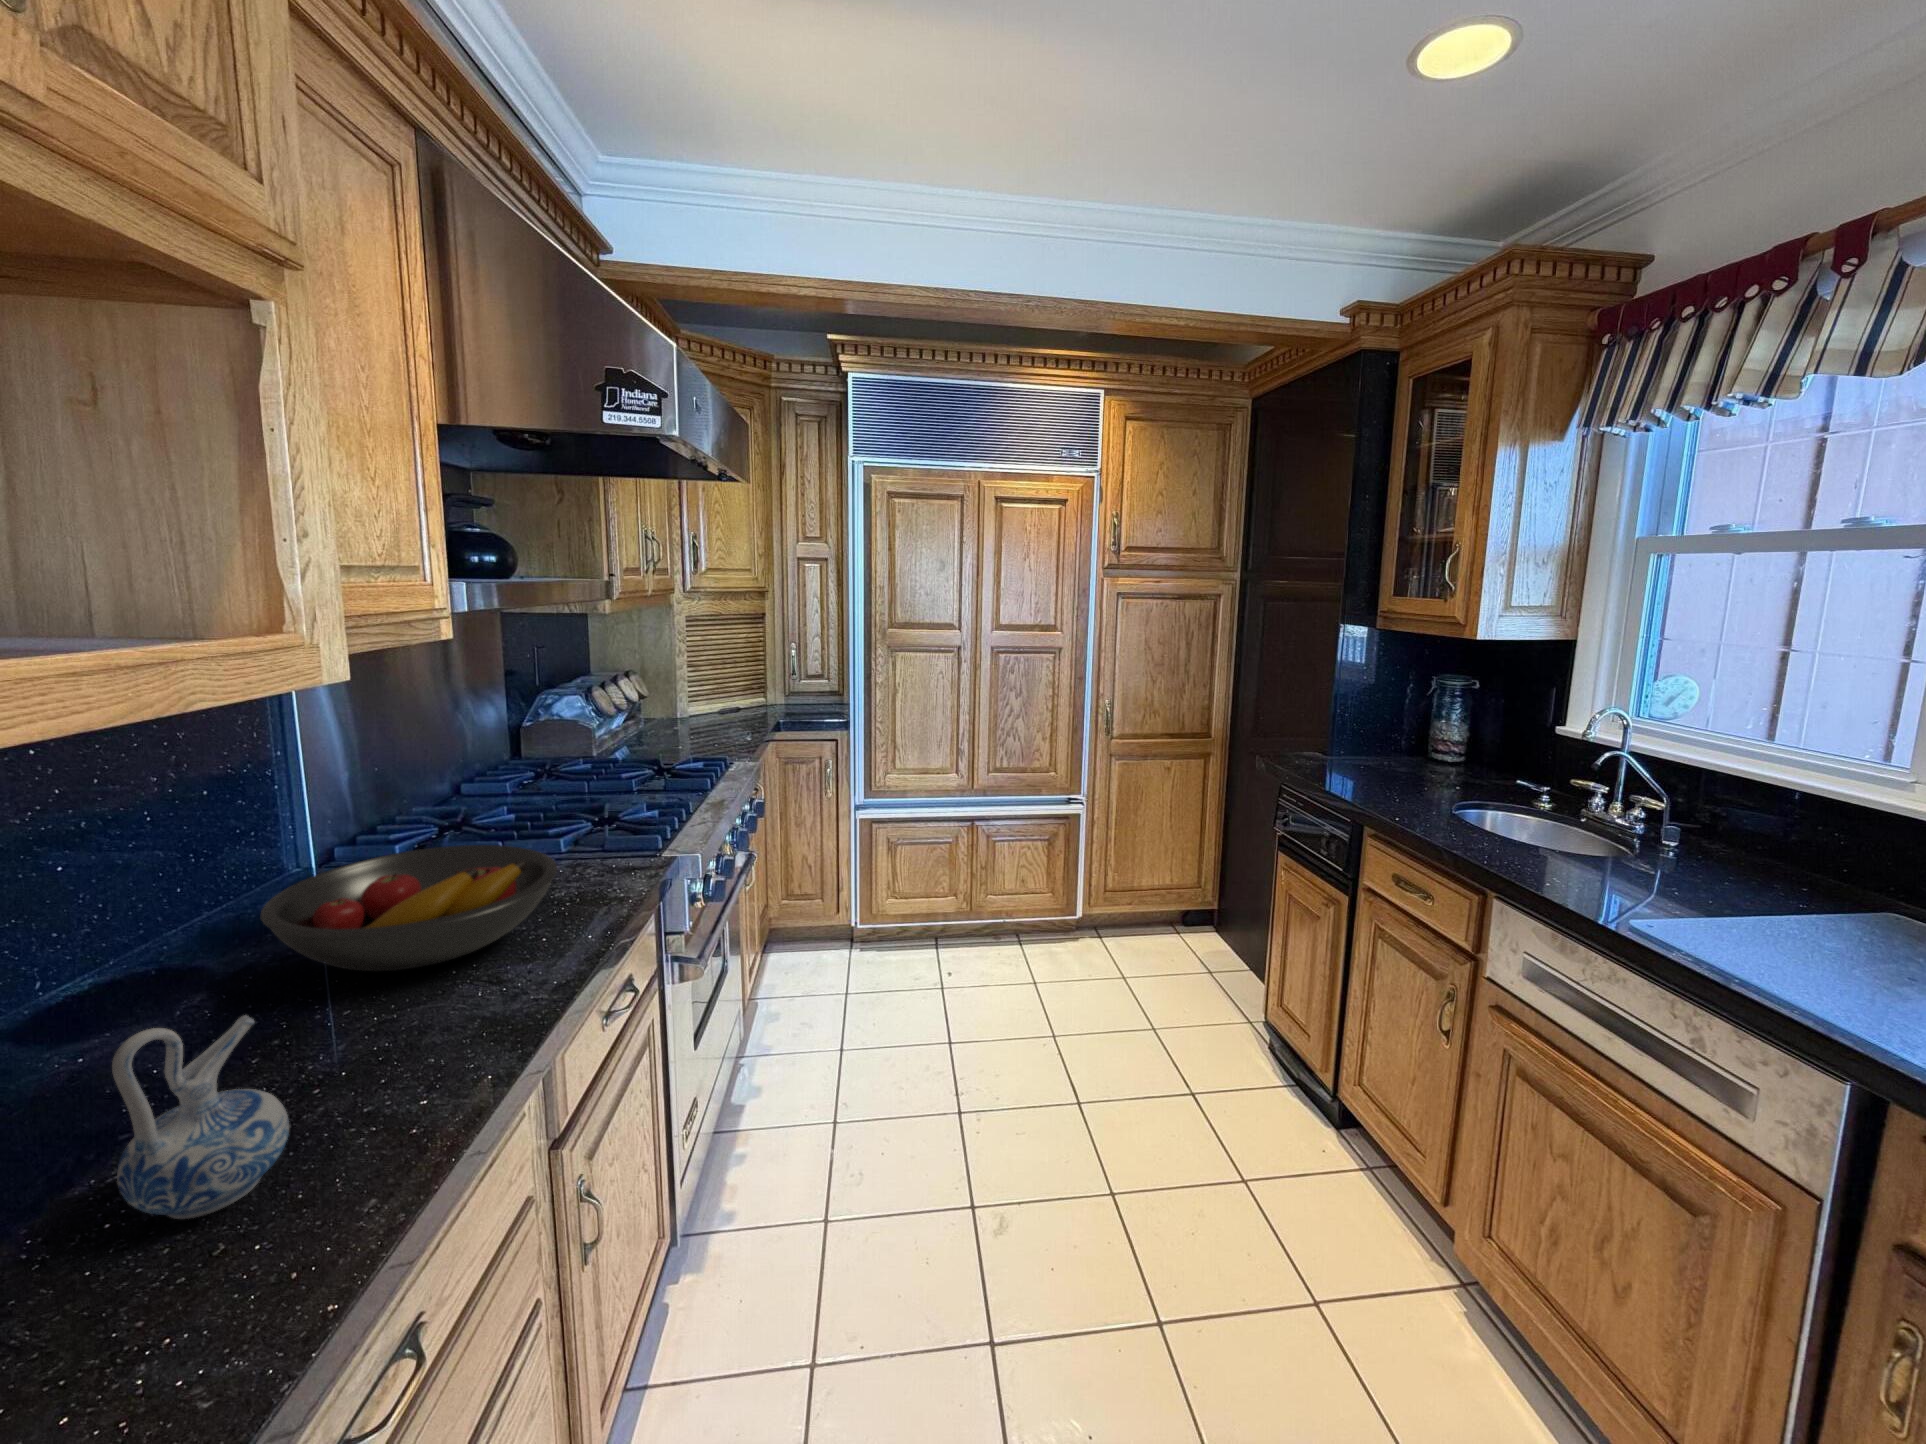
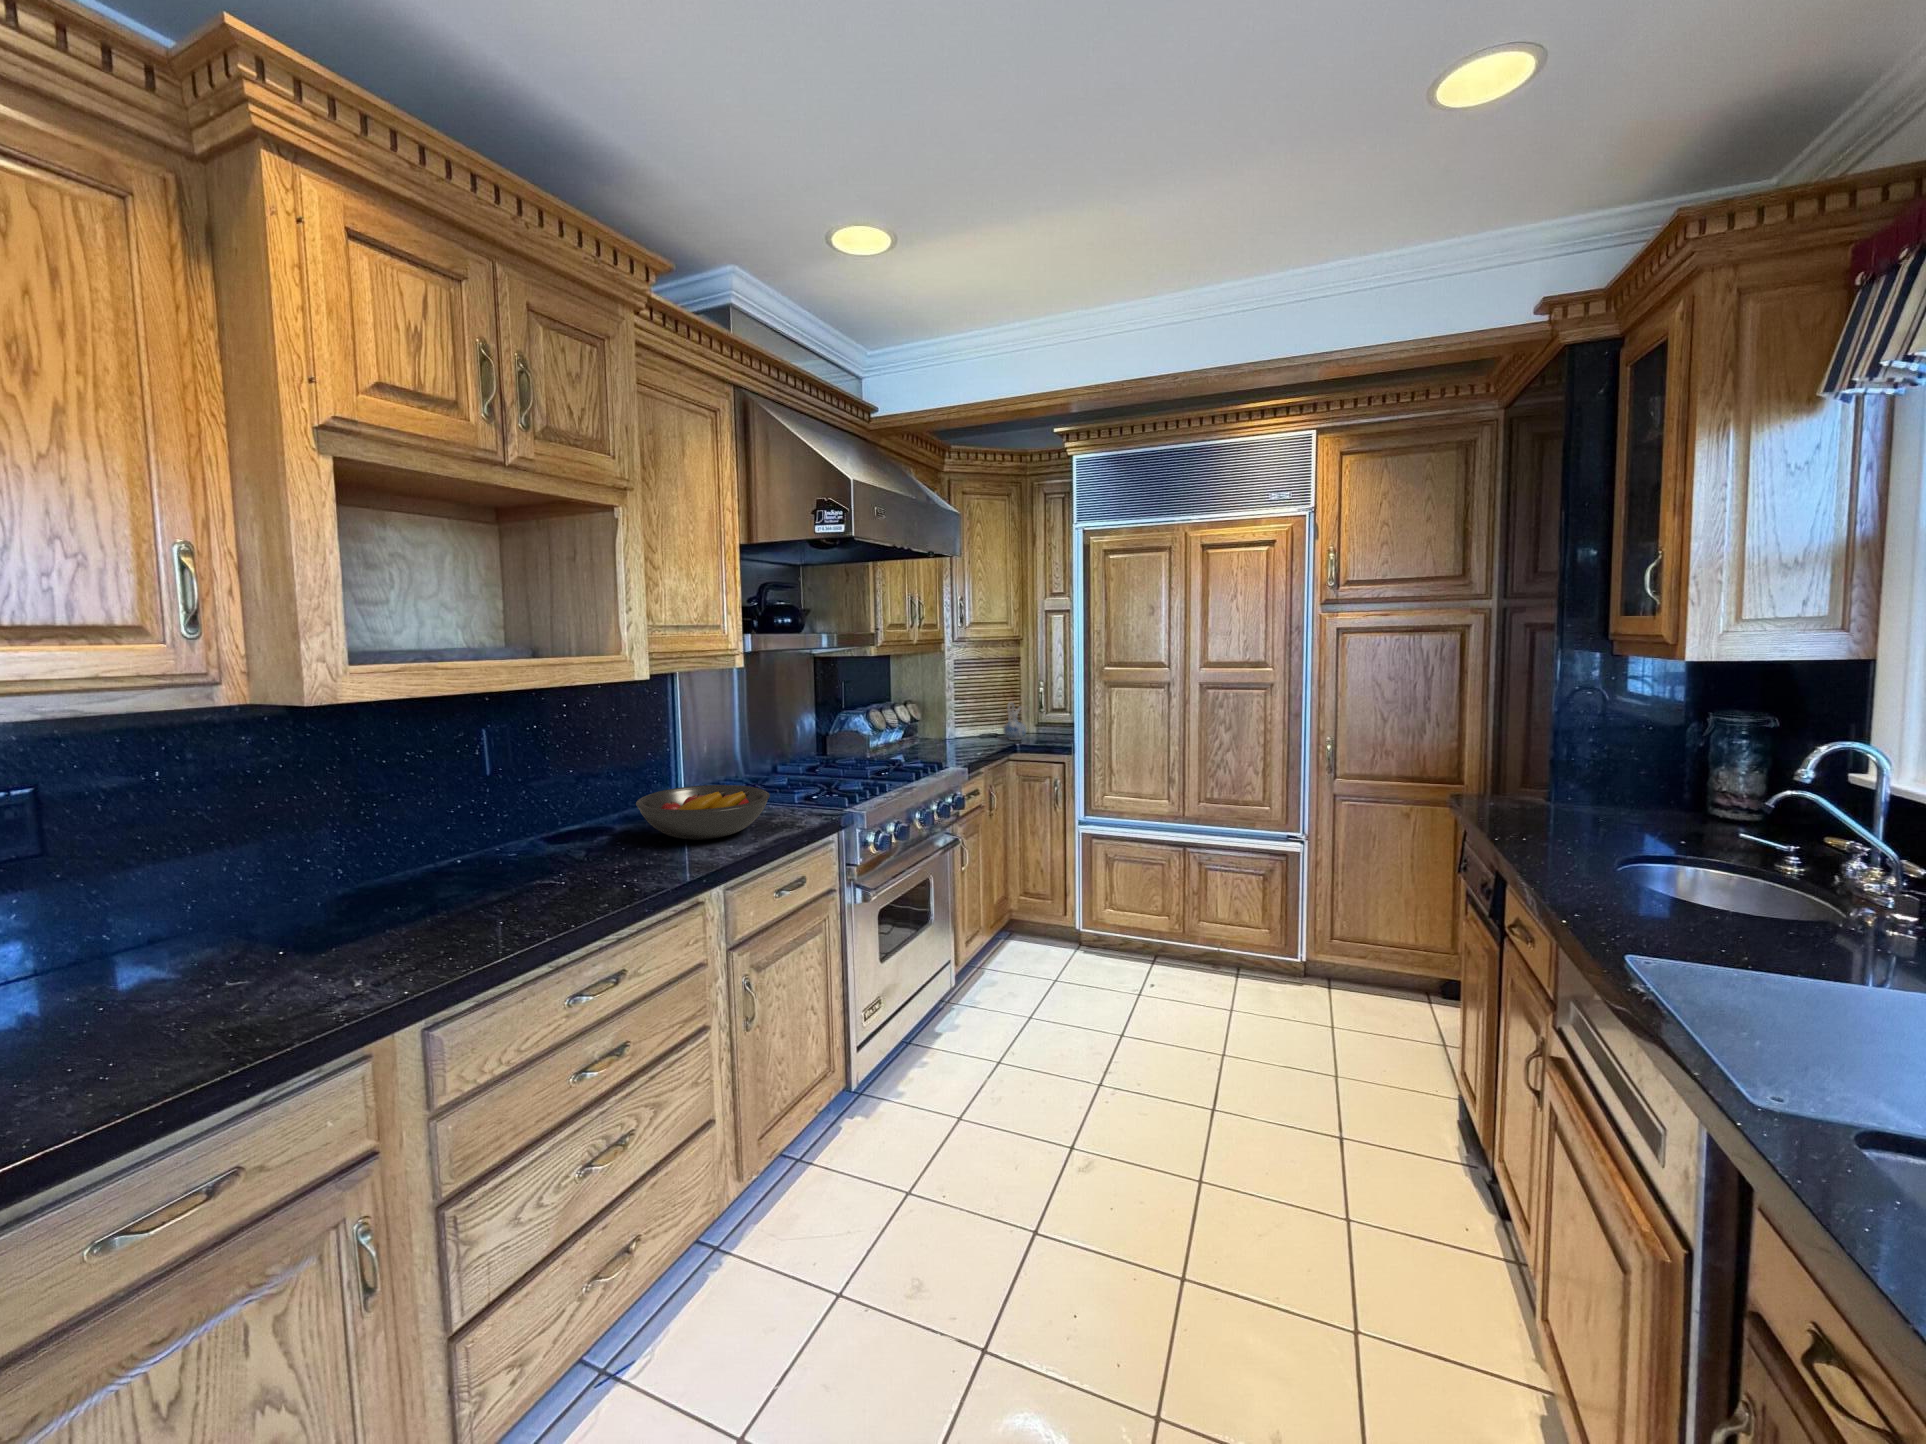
ceramic pitcher: present [112,1015,289,1219] -> present [1003,702,1026,740]

